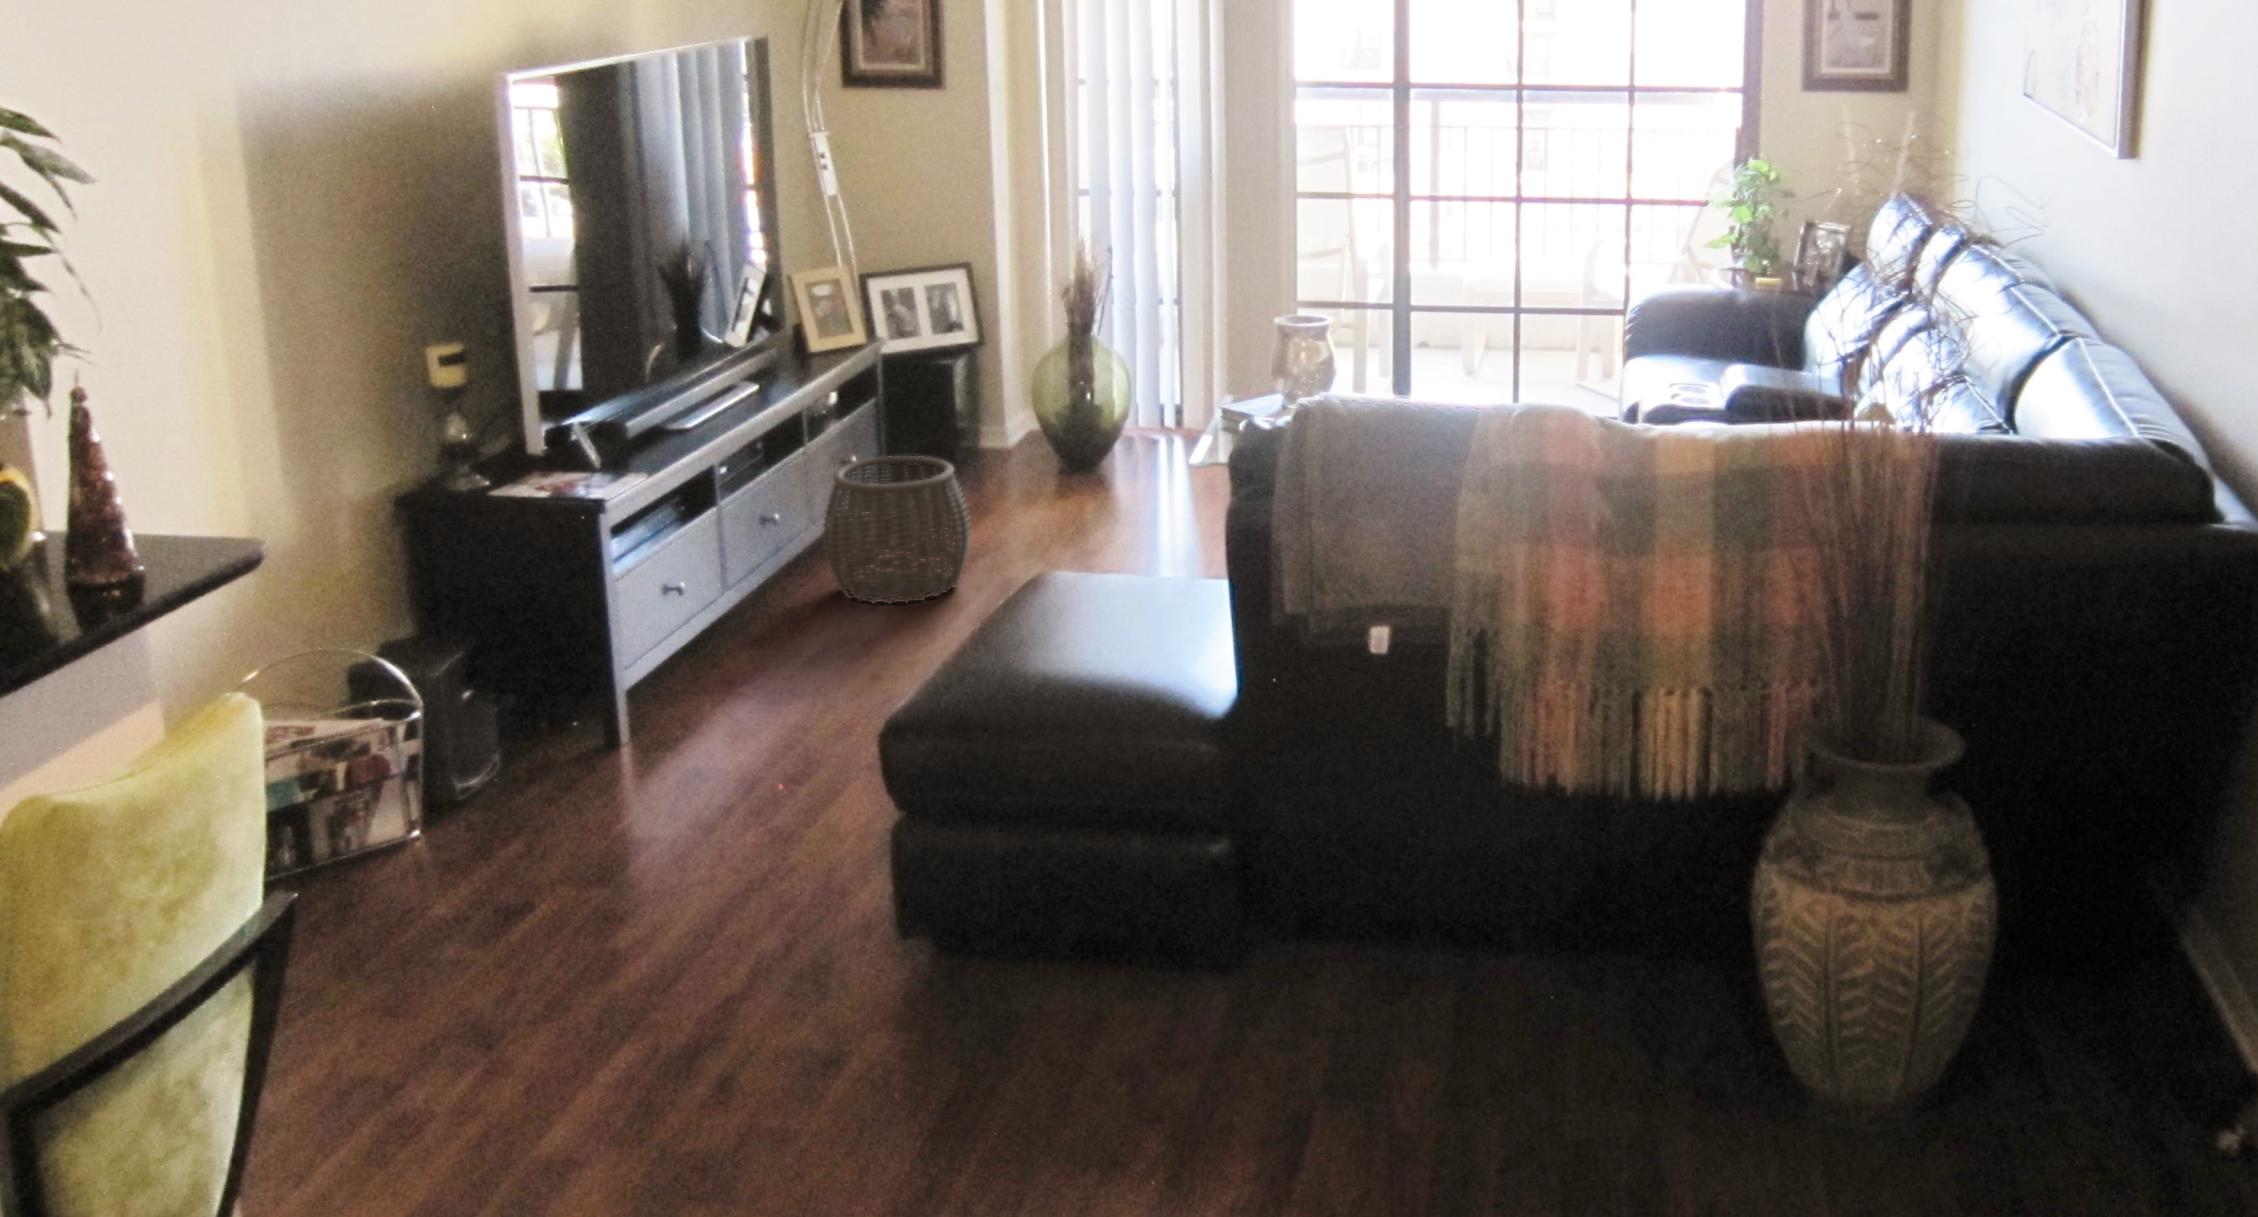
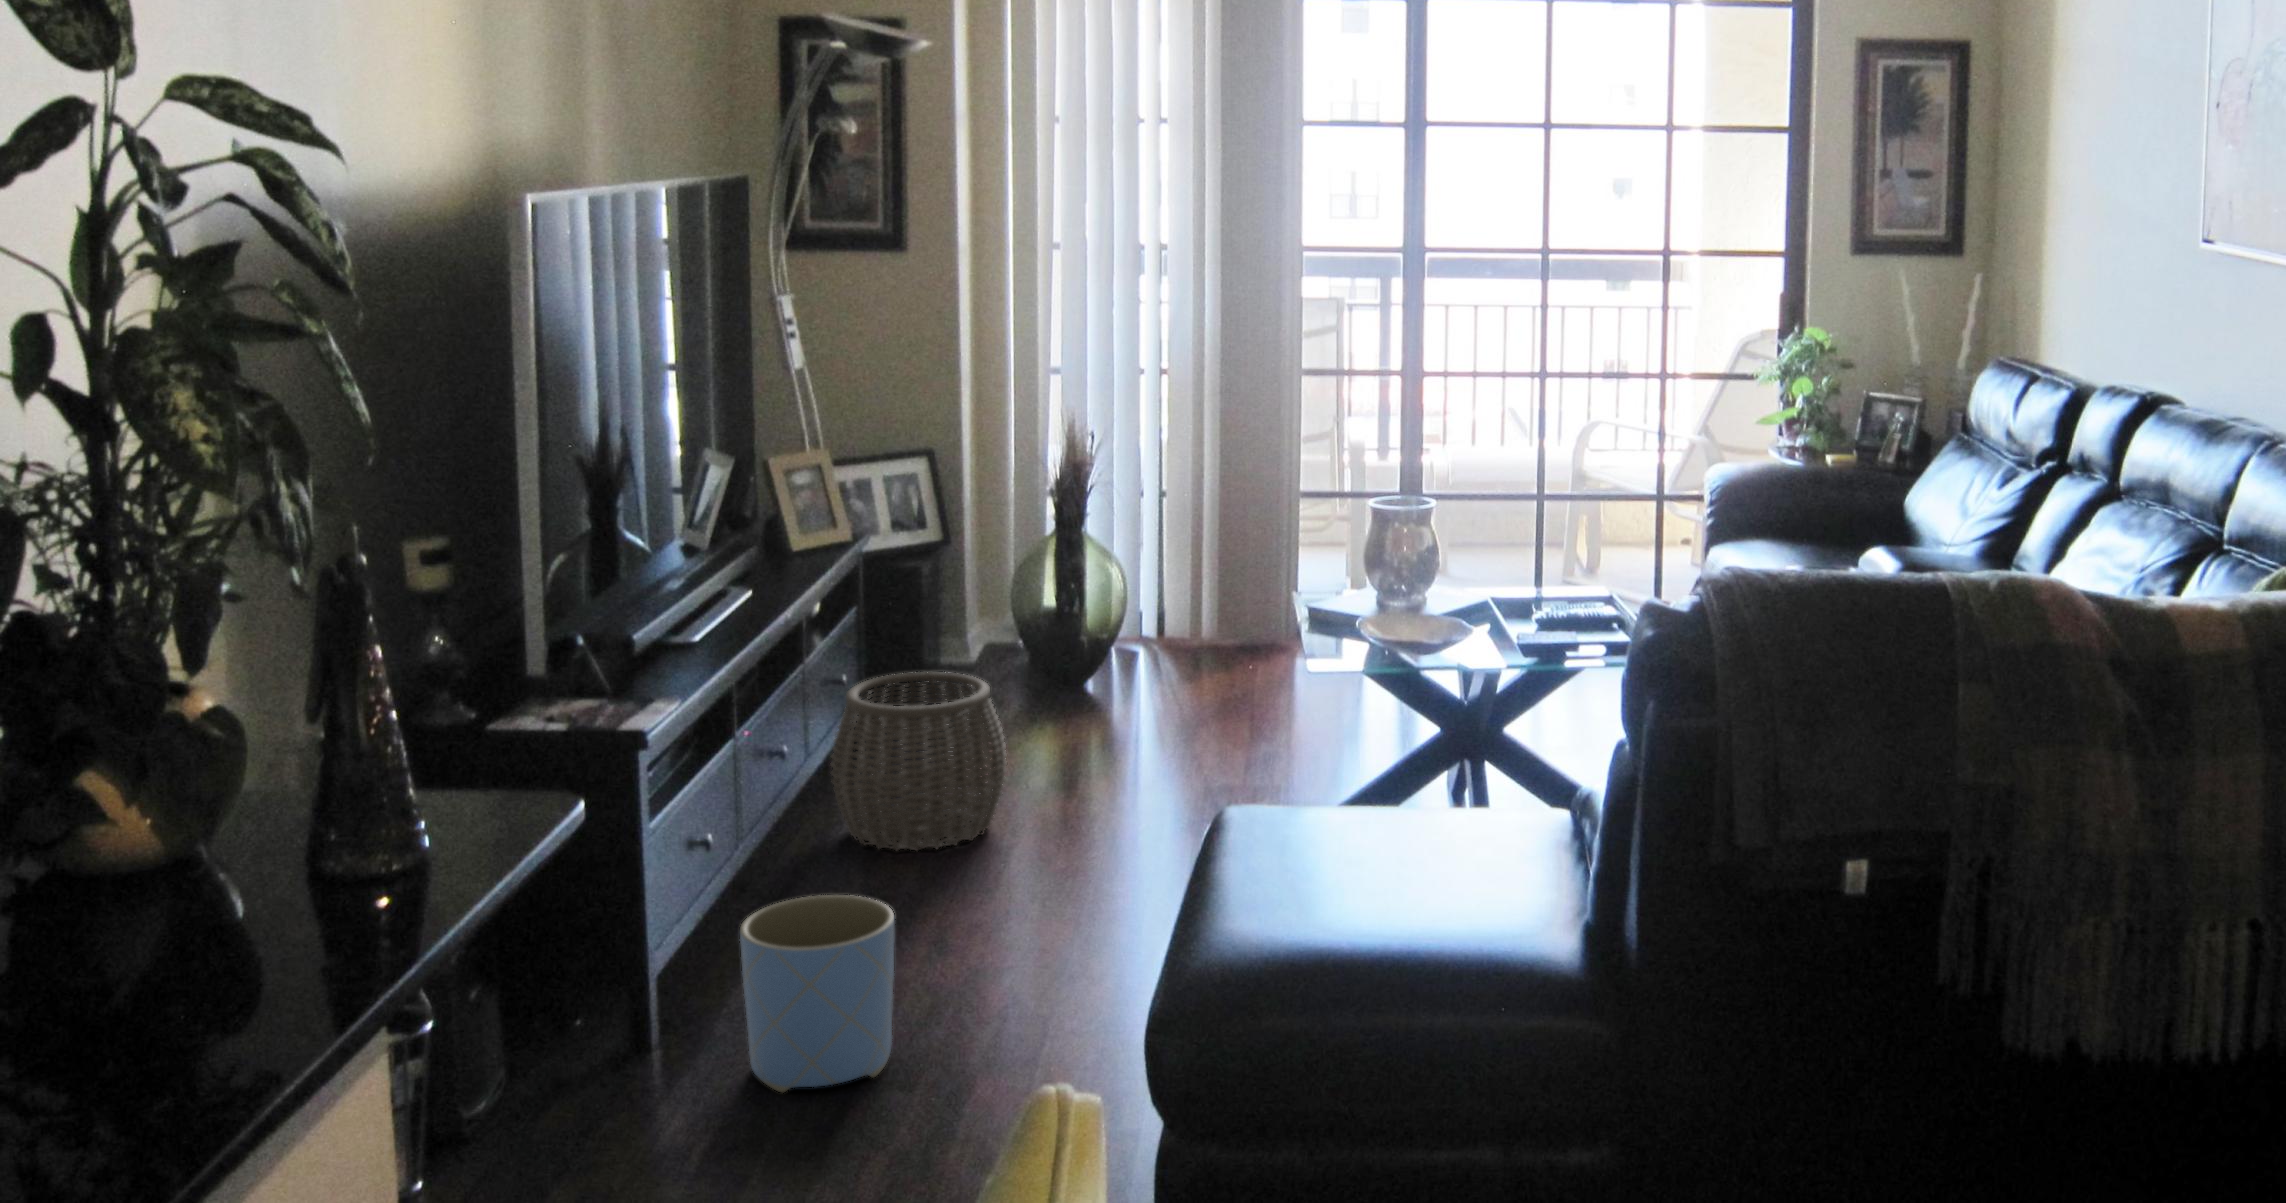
planter: none [675,632,802,784] -> present [740,895,895,1092]

